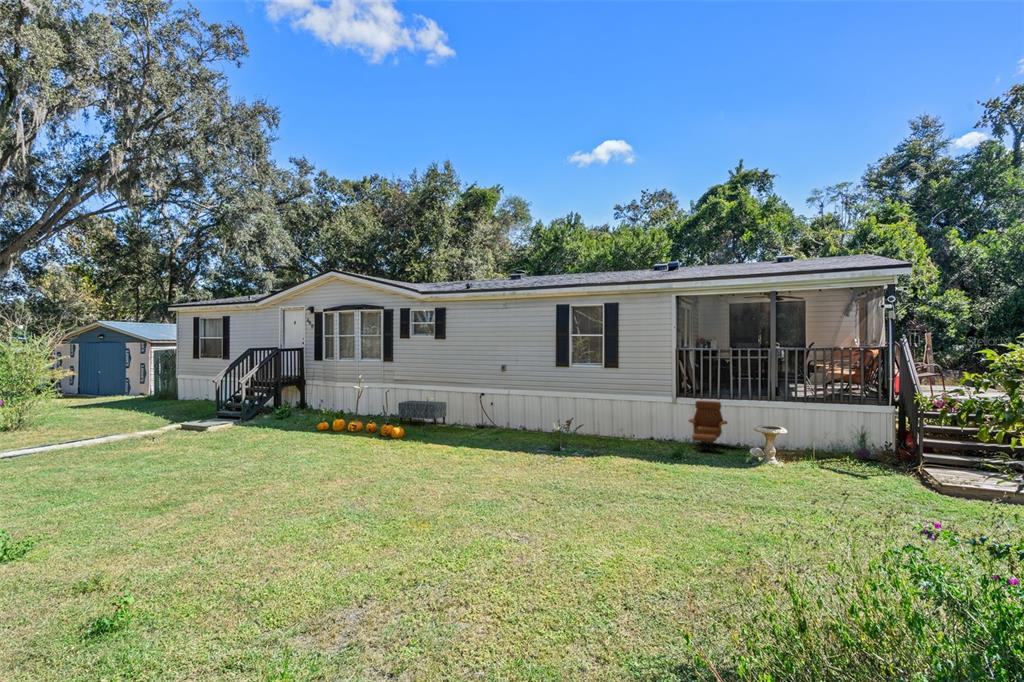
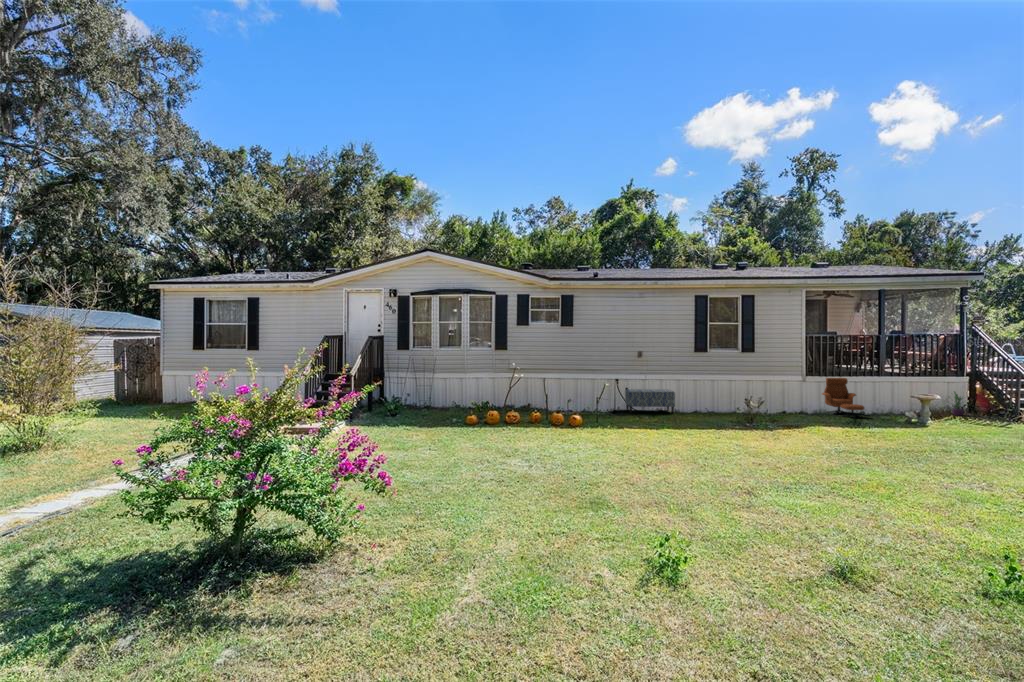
bench: present [398,401,446,426] -> present [625,389,675,413]

